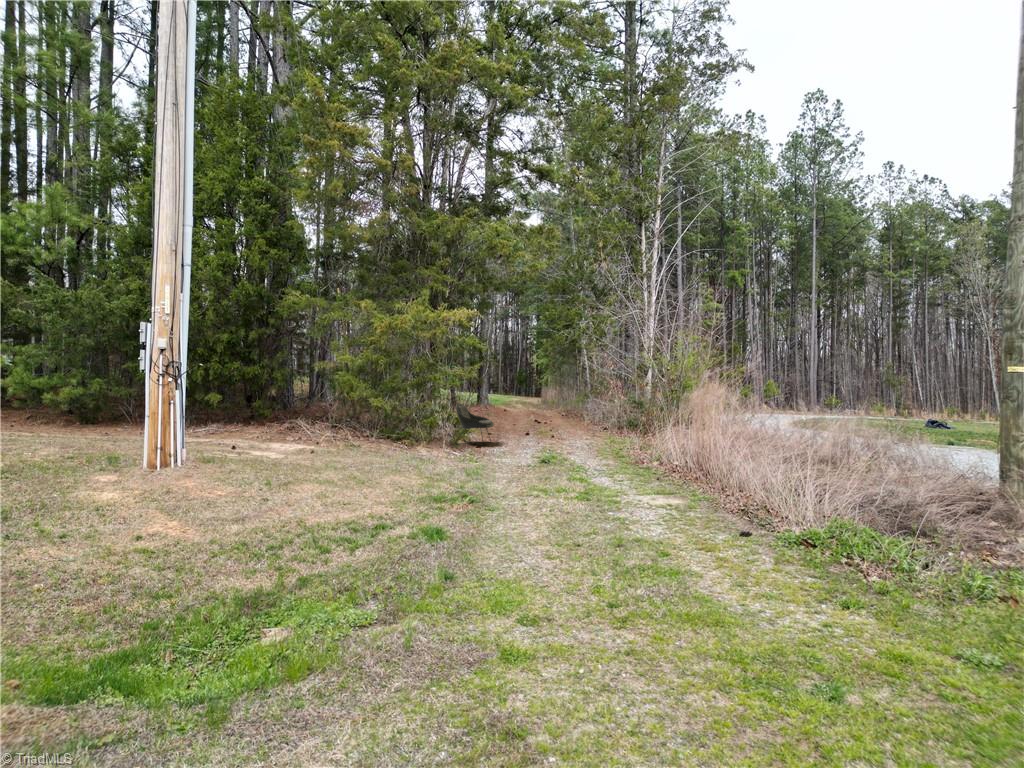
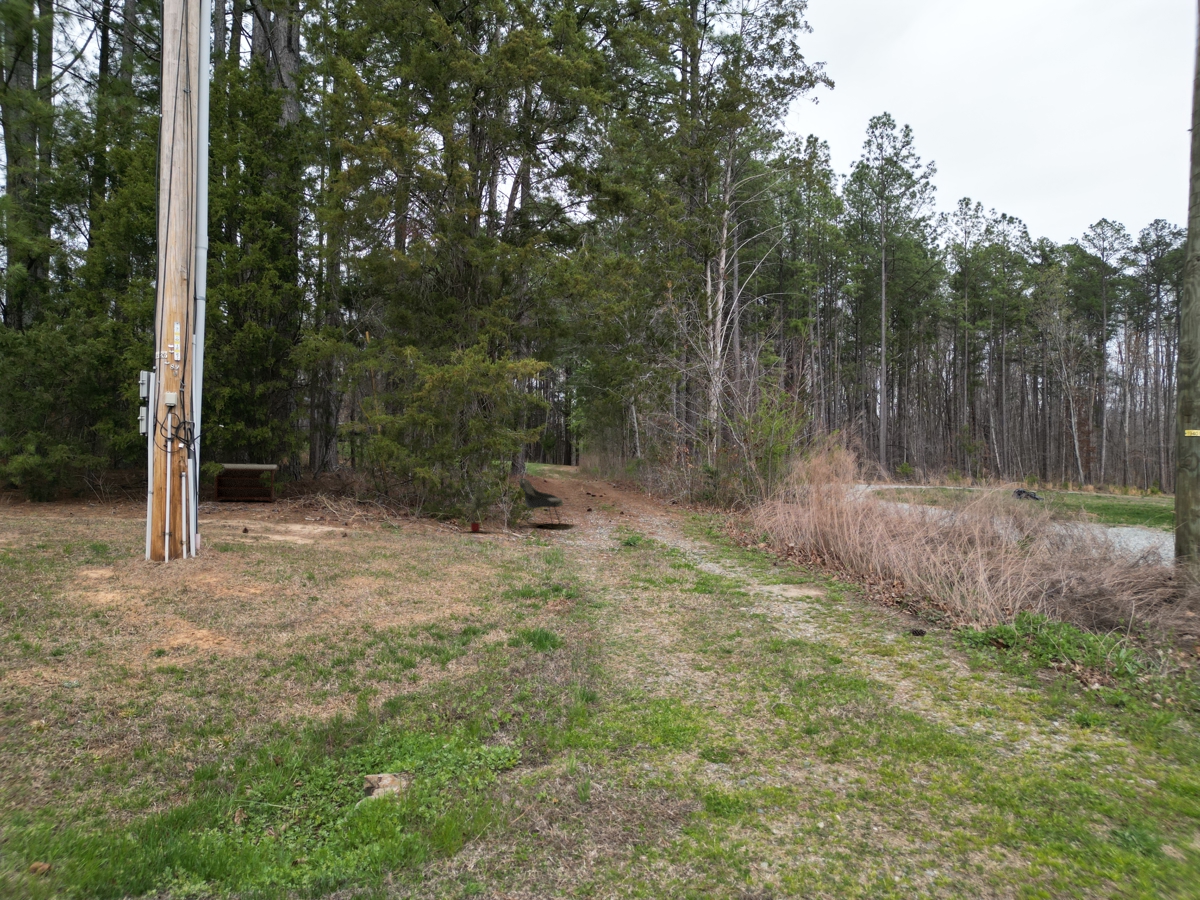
bench: none [211,393,264,424] -> present [214,464,279,502]
potted tree: none [402,408,435,449] -> present [457,485,495,532]

